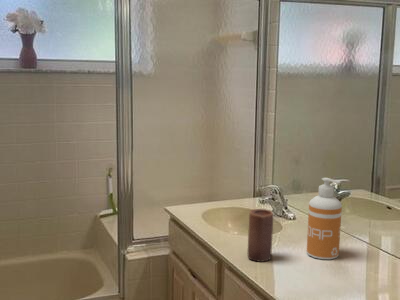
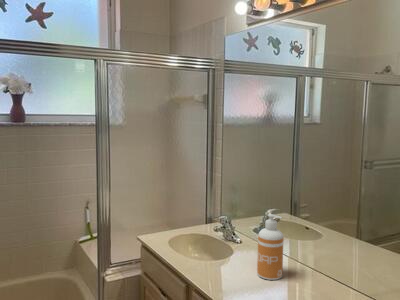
candle: present [248,209,273,262] -> none [211,241,231,285]

